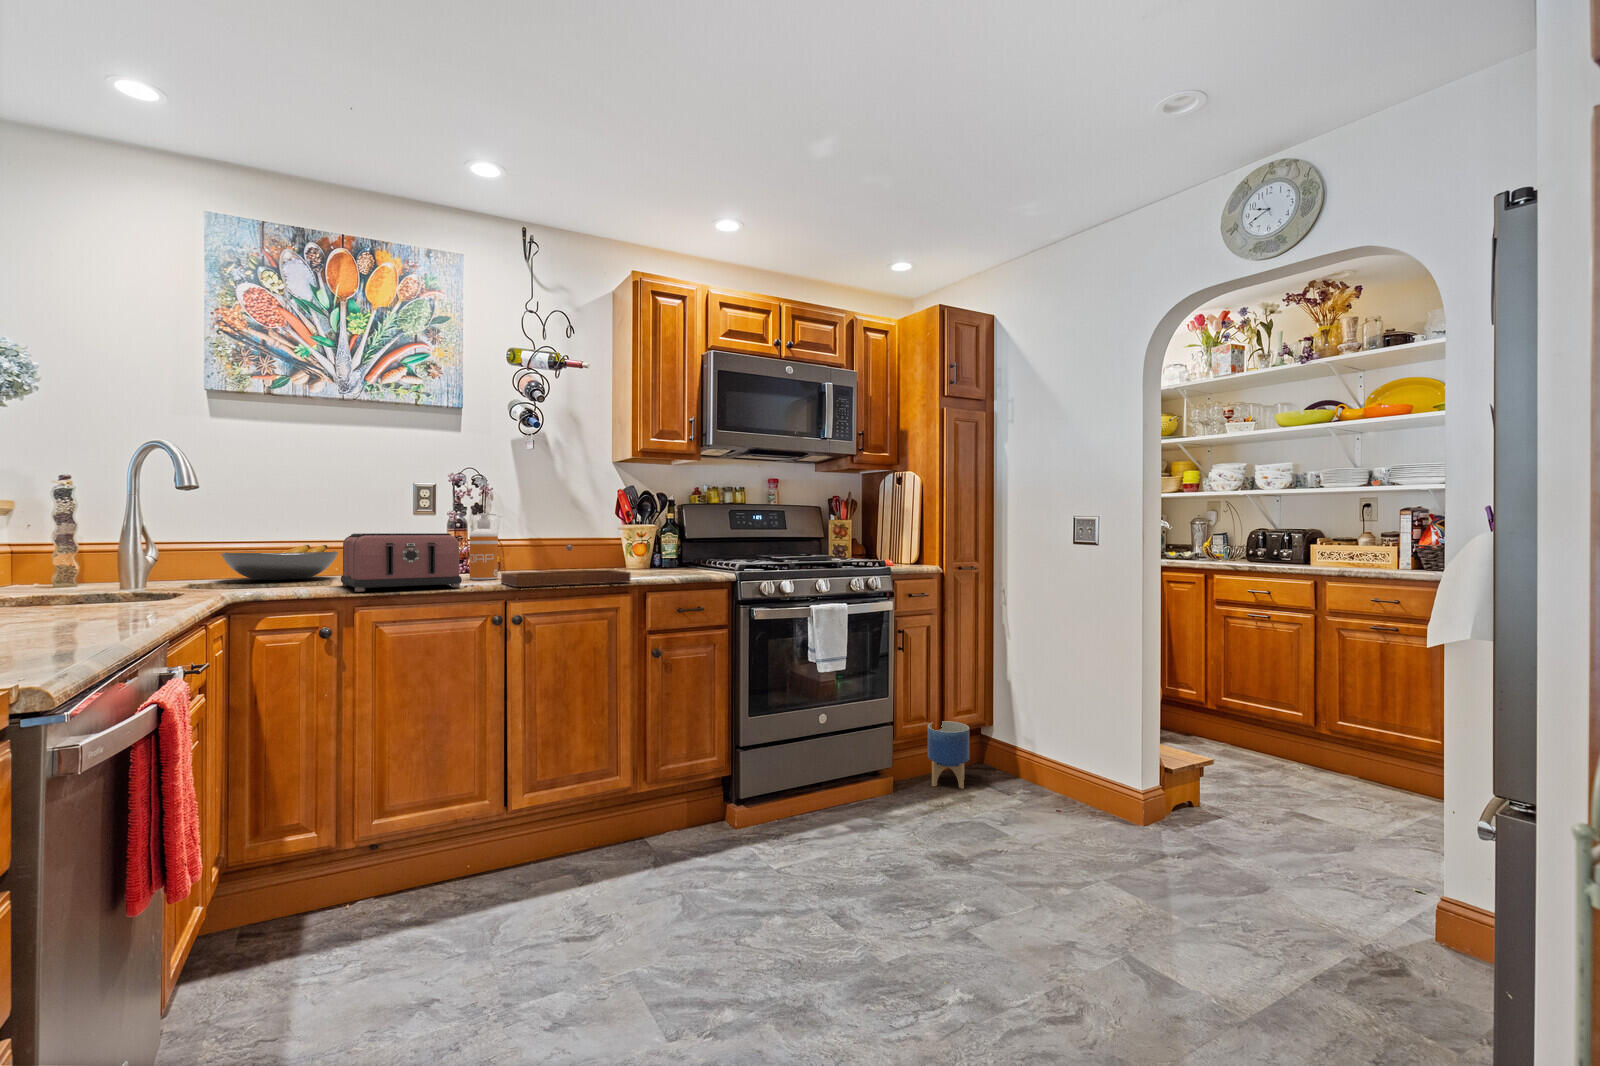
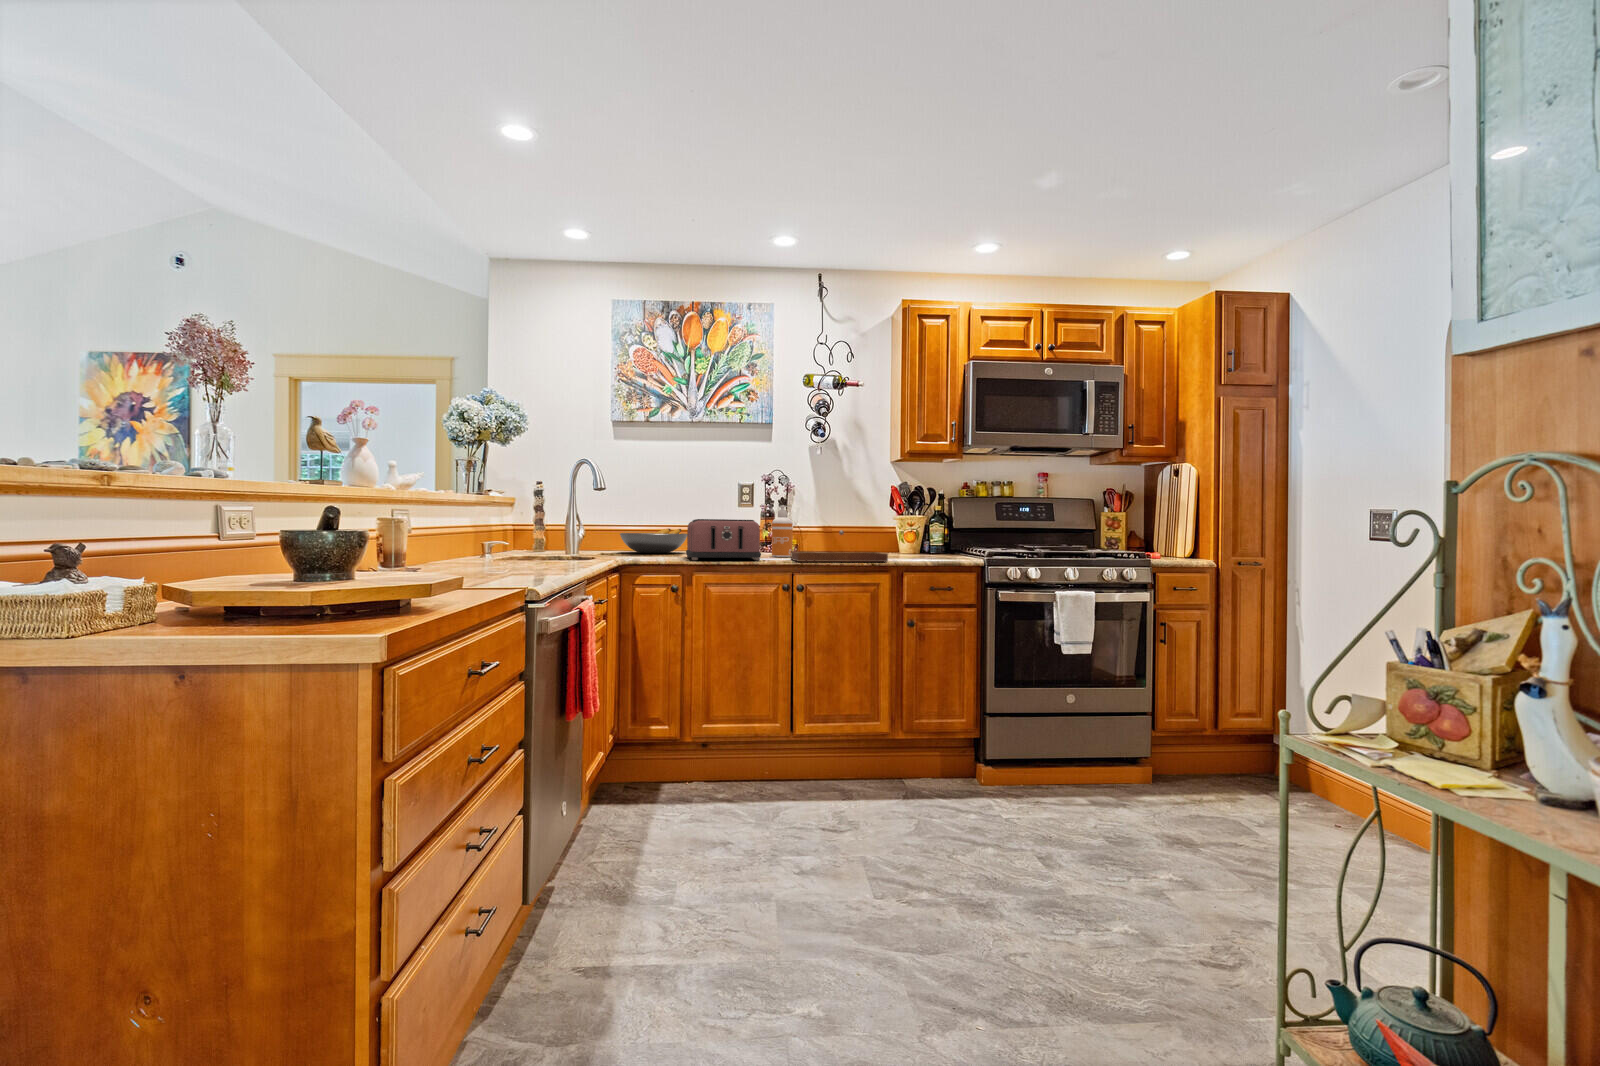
planter: present [928,721,969,789] -> none [1194,721,1243,792]

